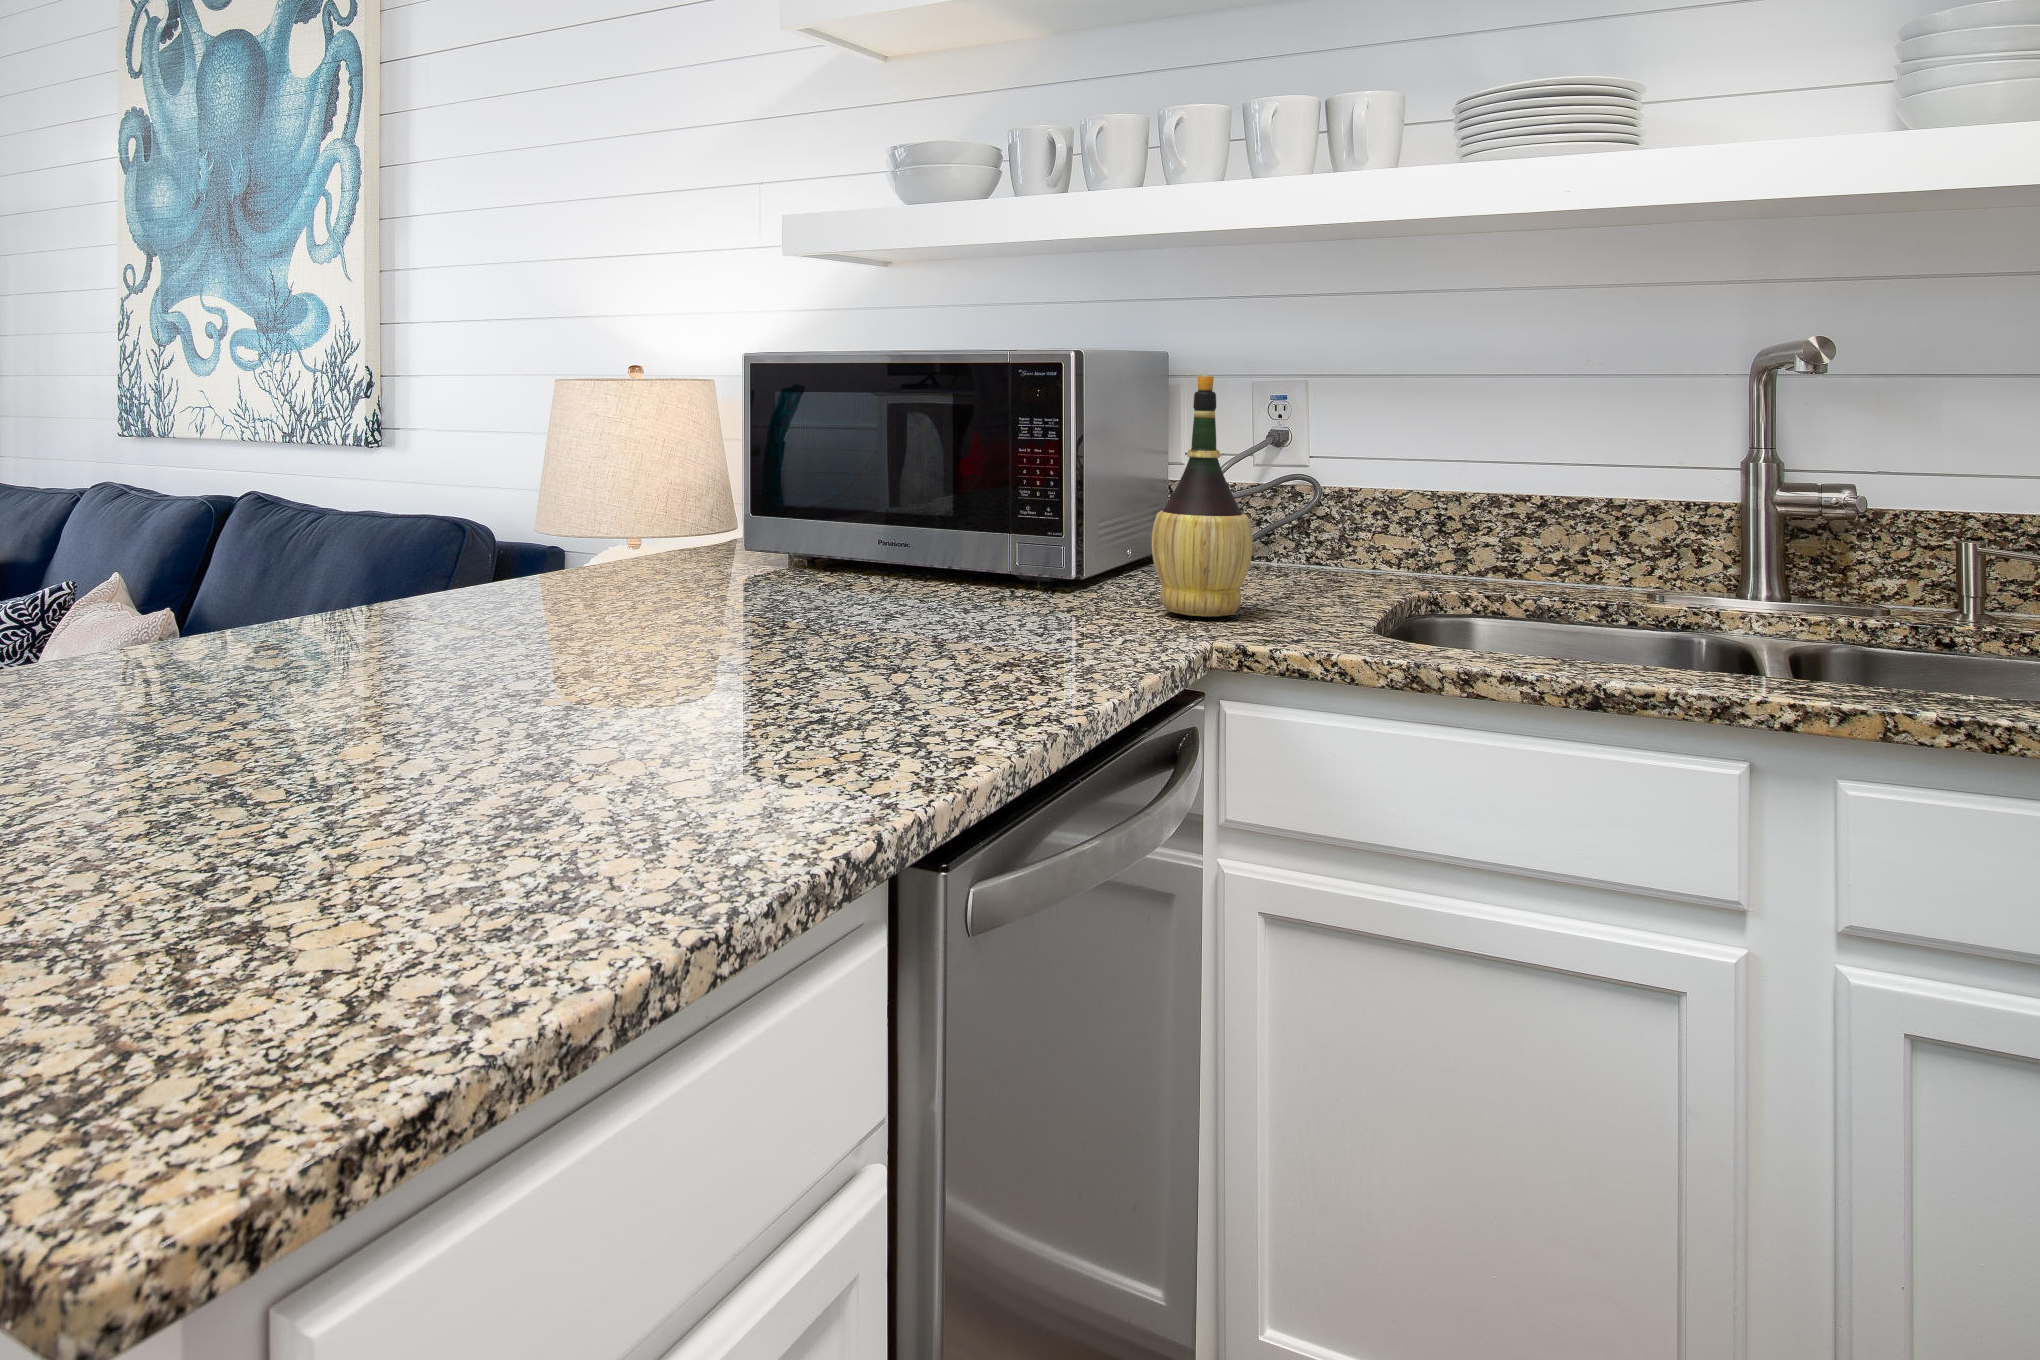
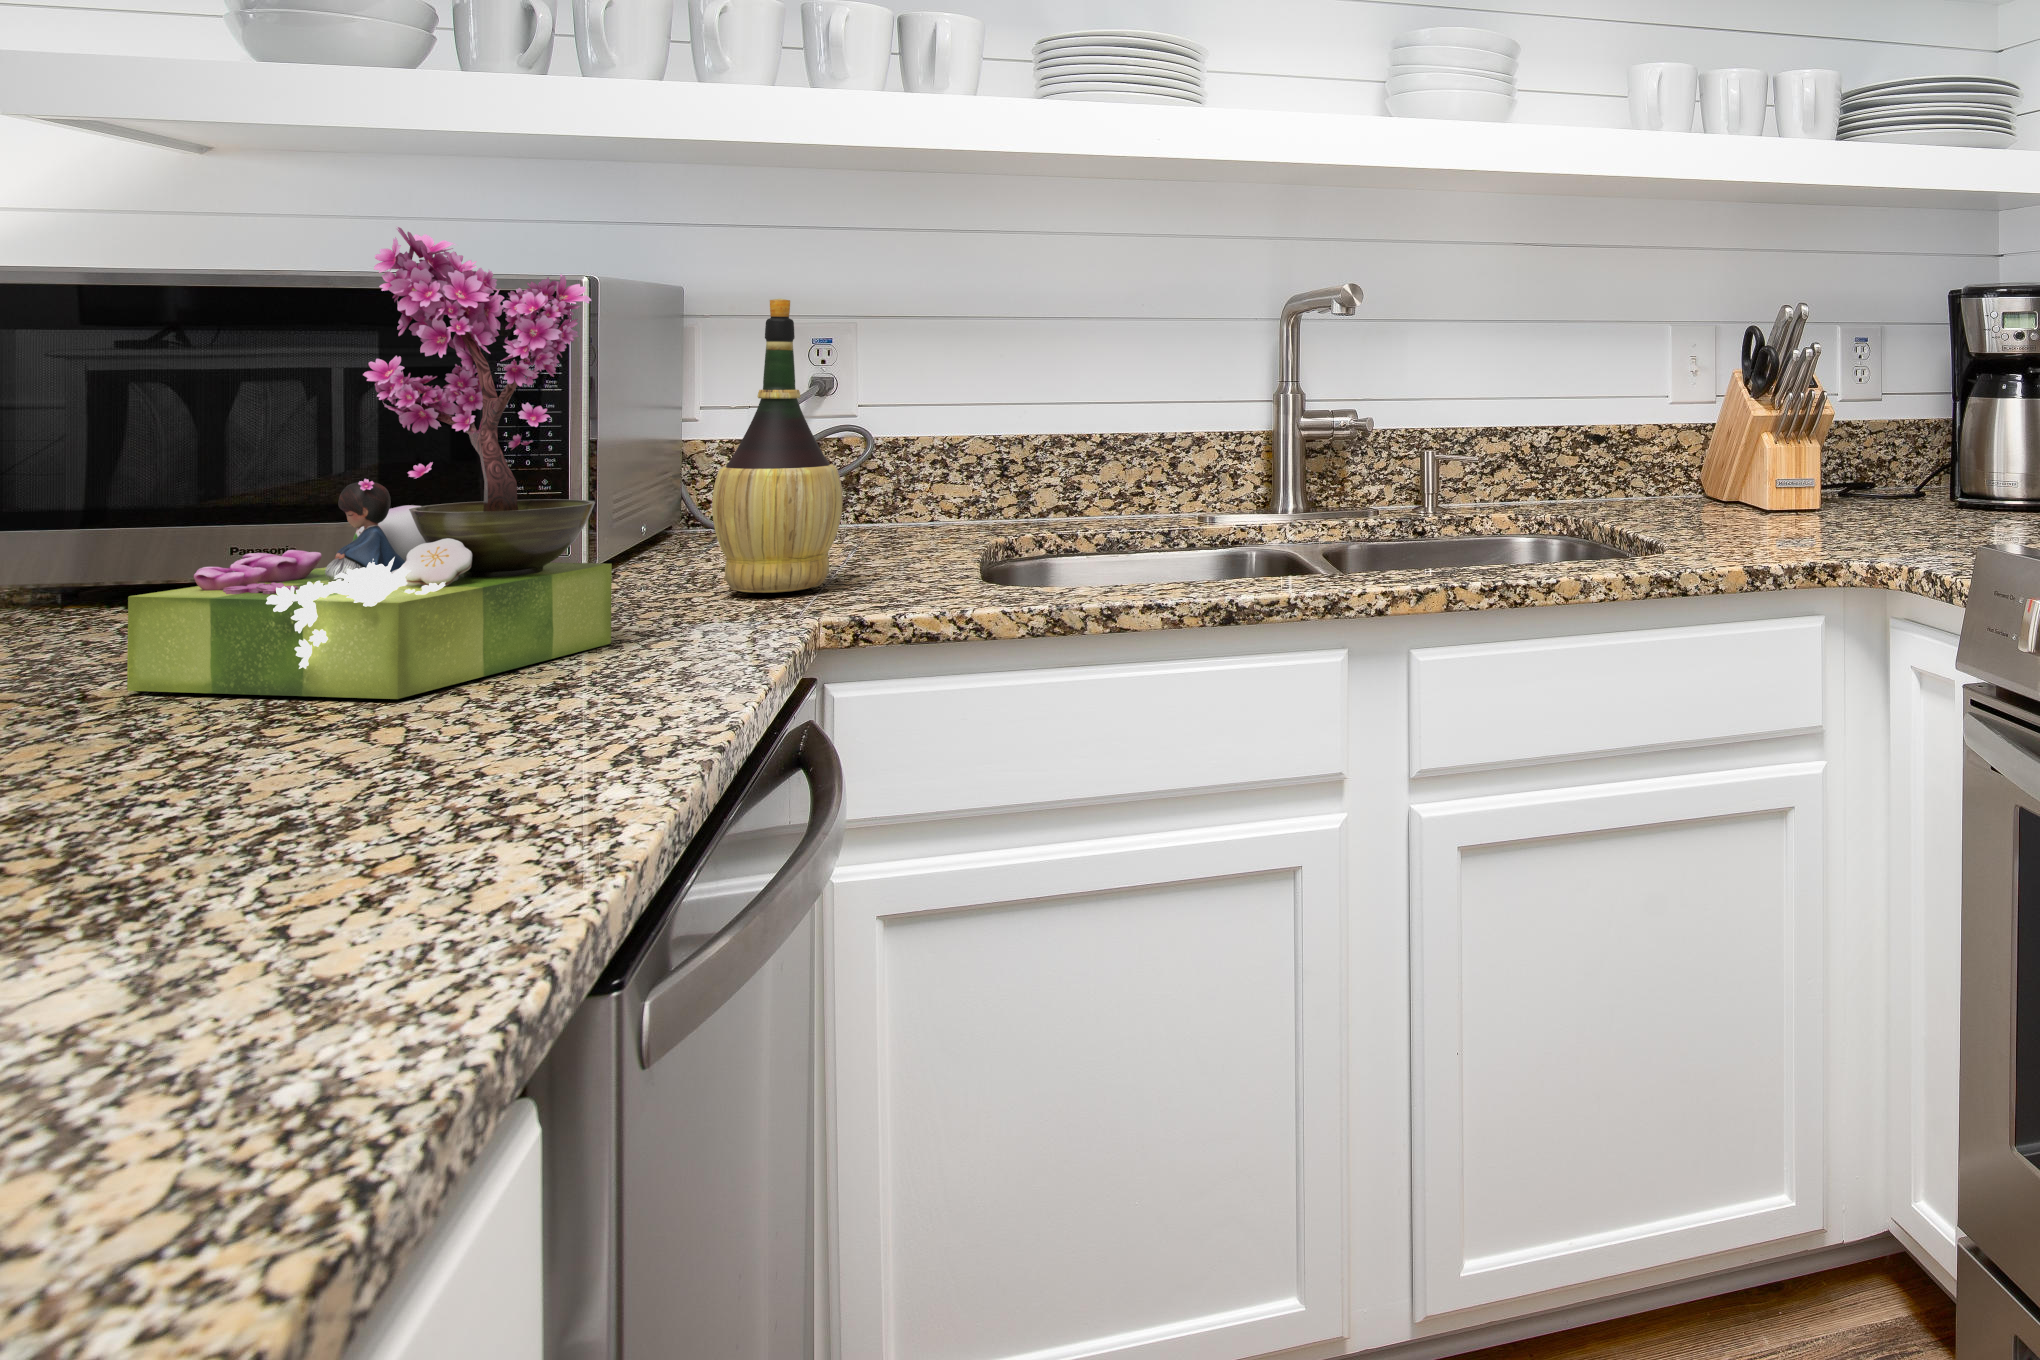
flower arrangement: none [801,333,1059,657] -> present [127,227,612,699]

